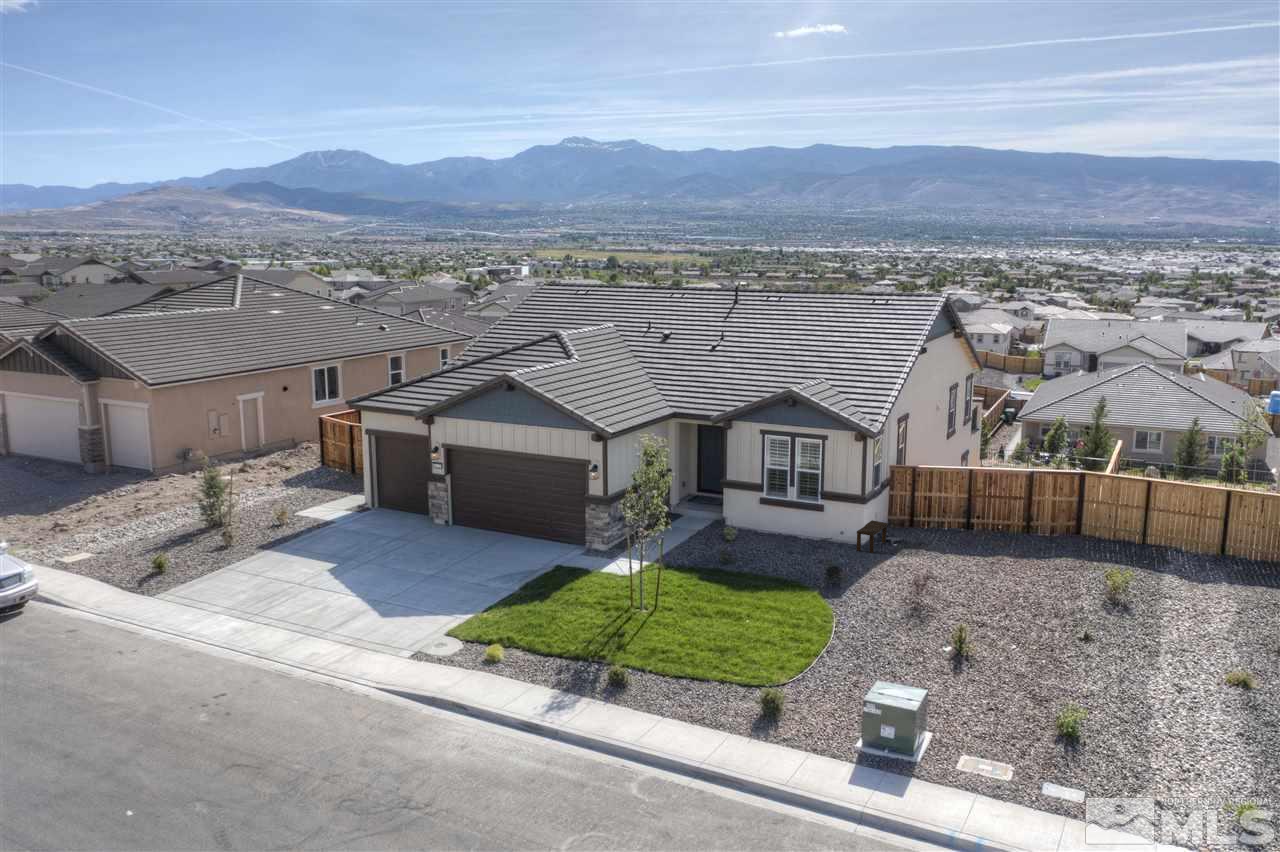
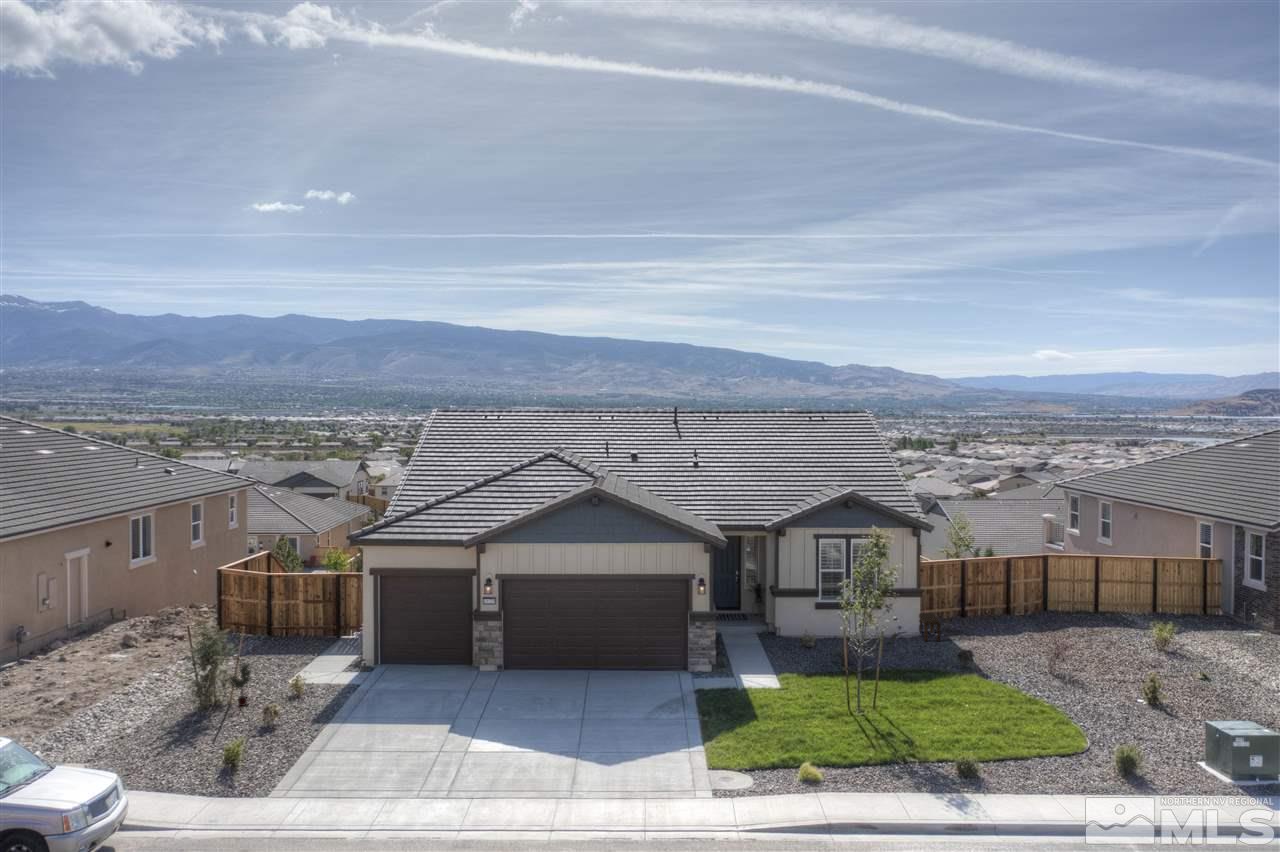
potted tree: none [239,493,262,526] -> present [229,663,253,706]

